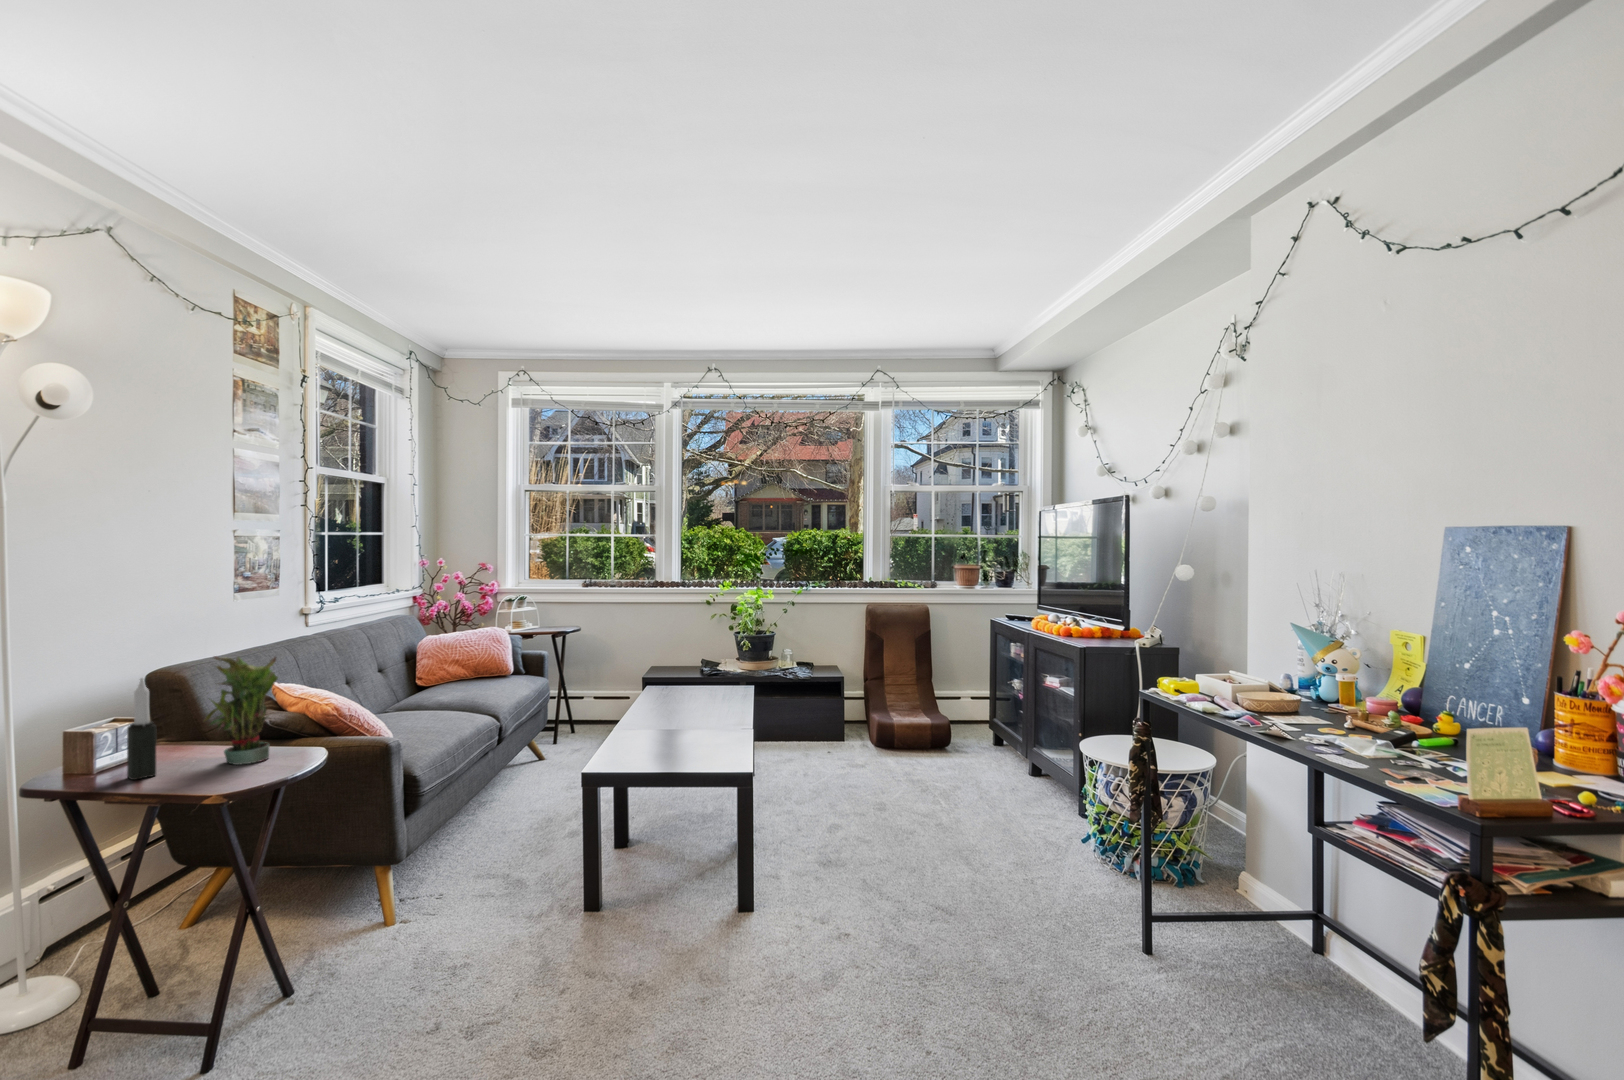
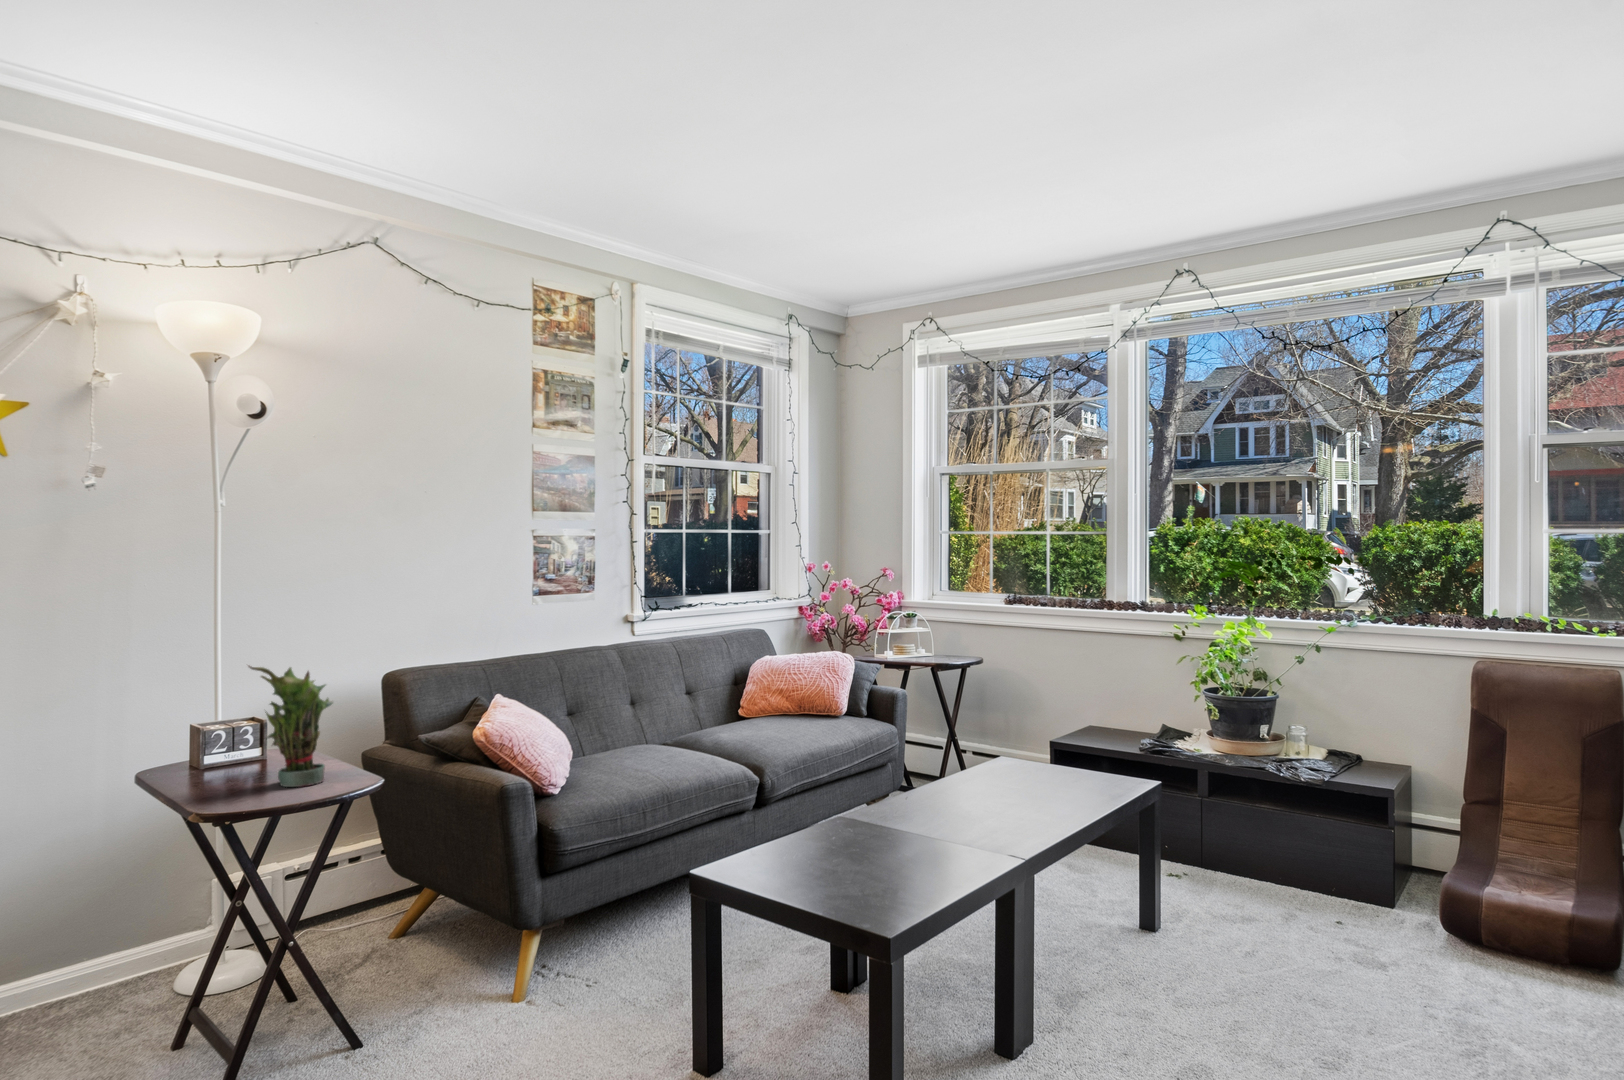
candle: present [127,678,156,780] -> none [196,681,224,786]

